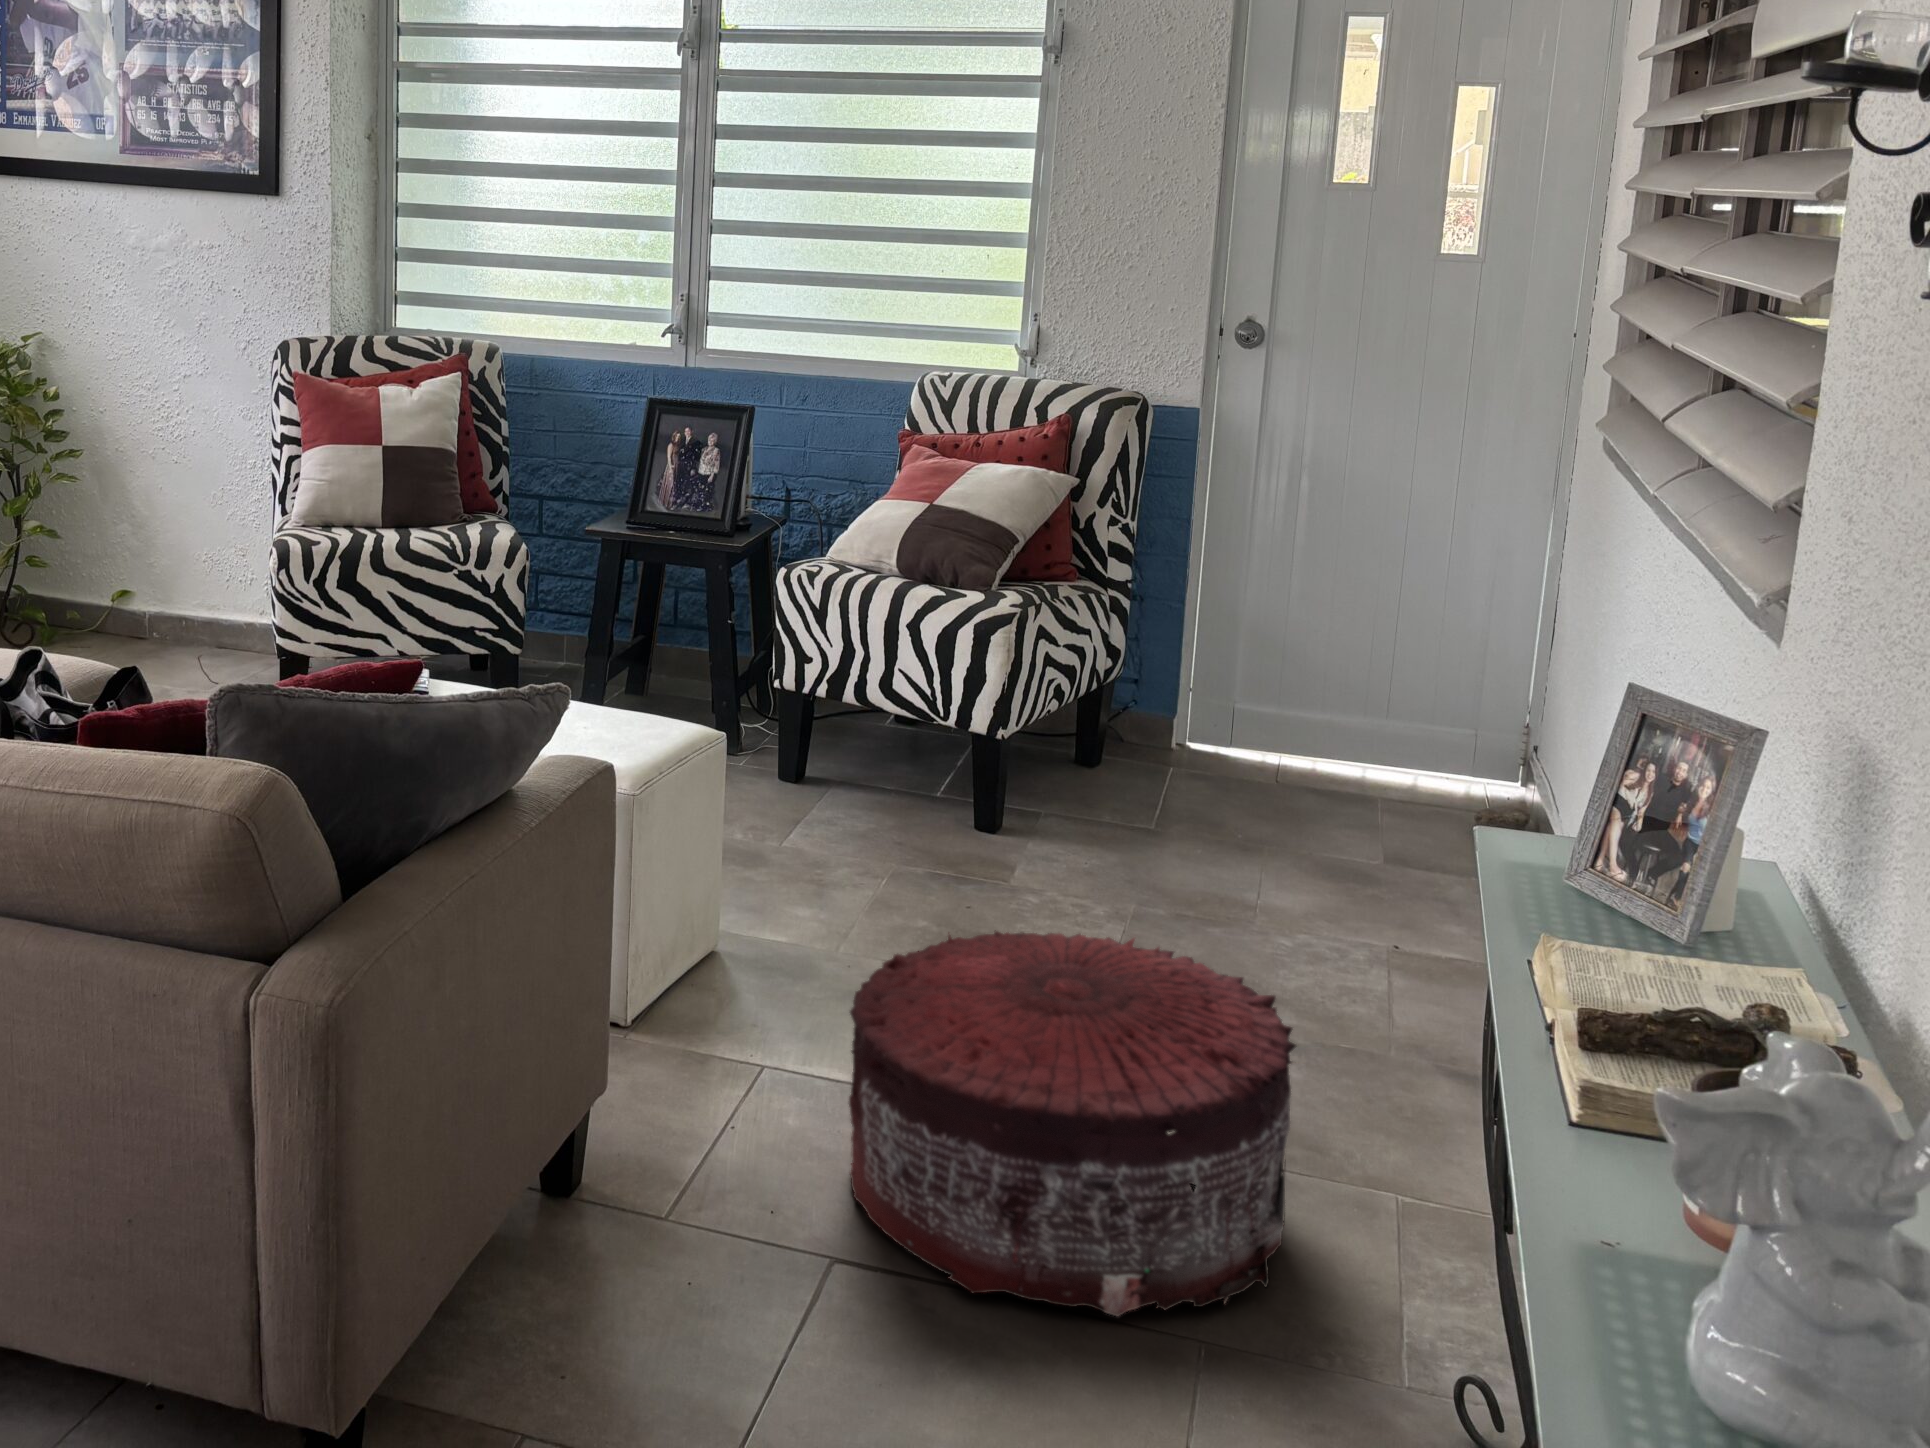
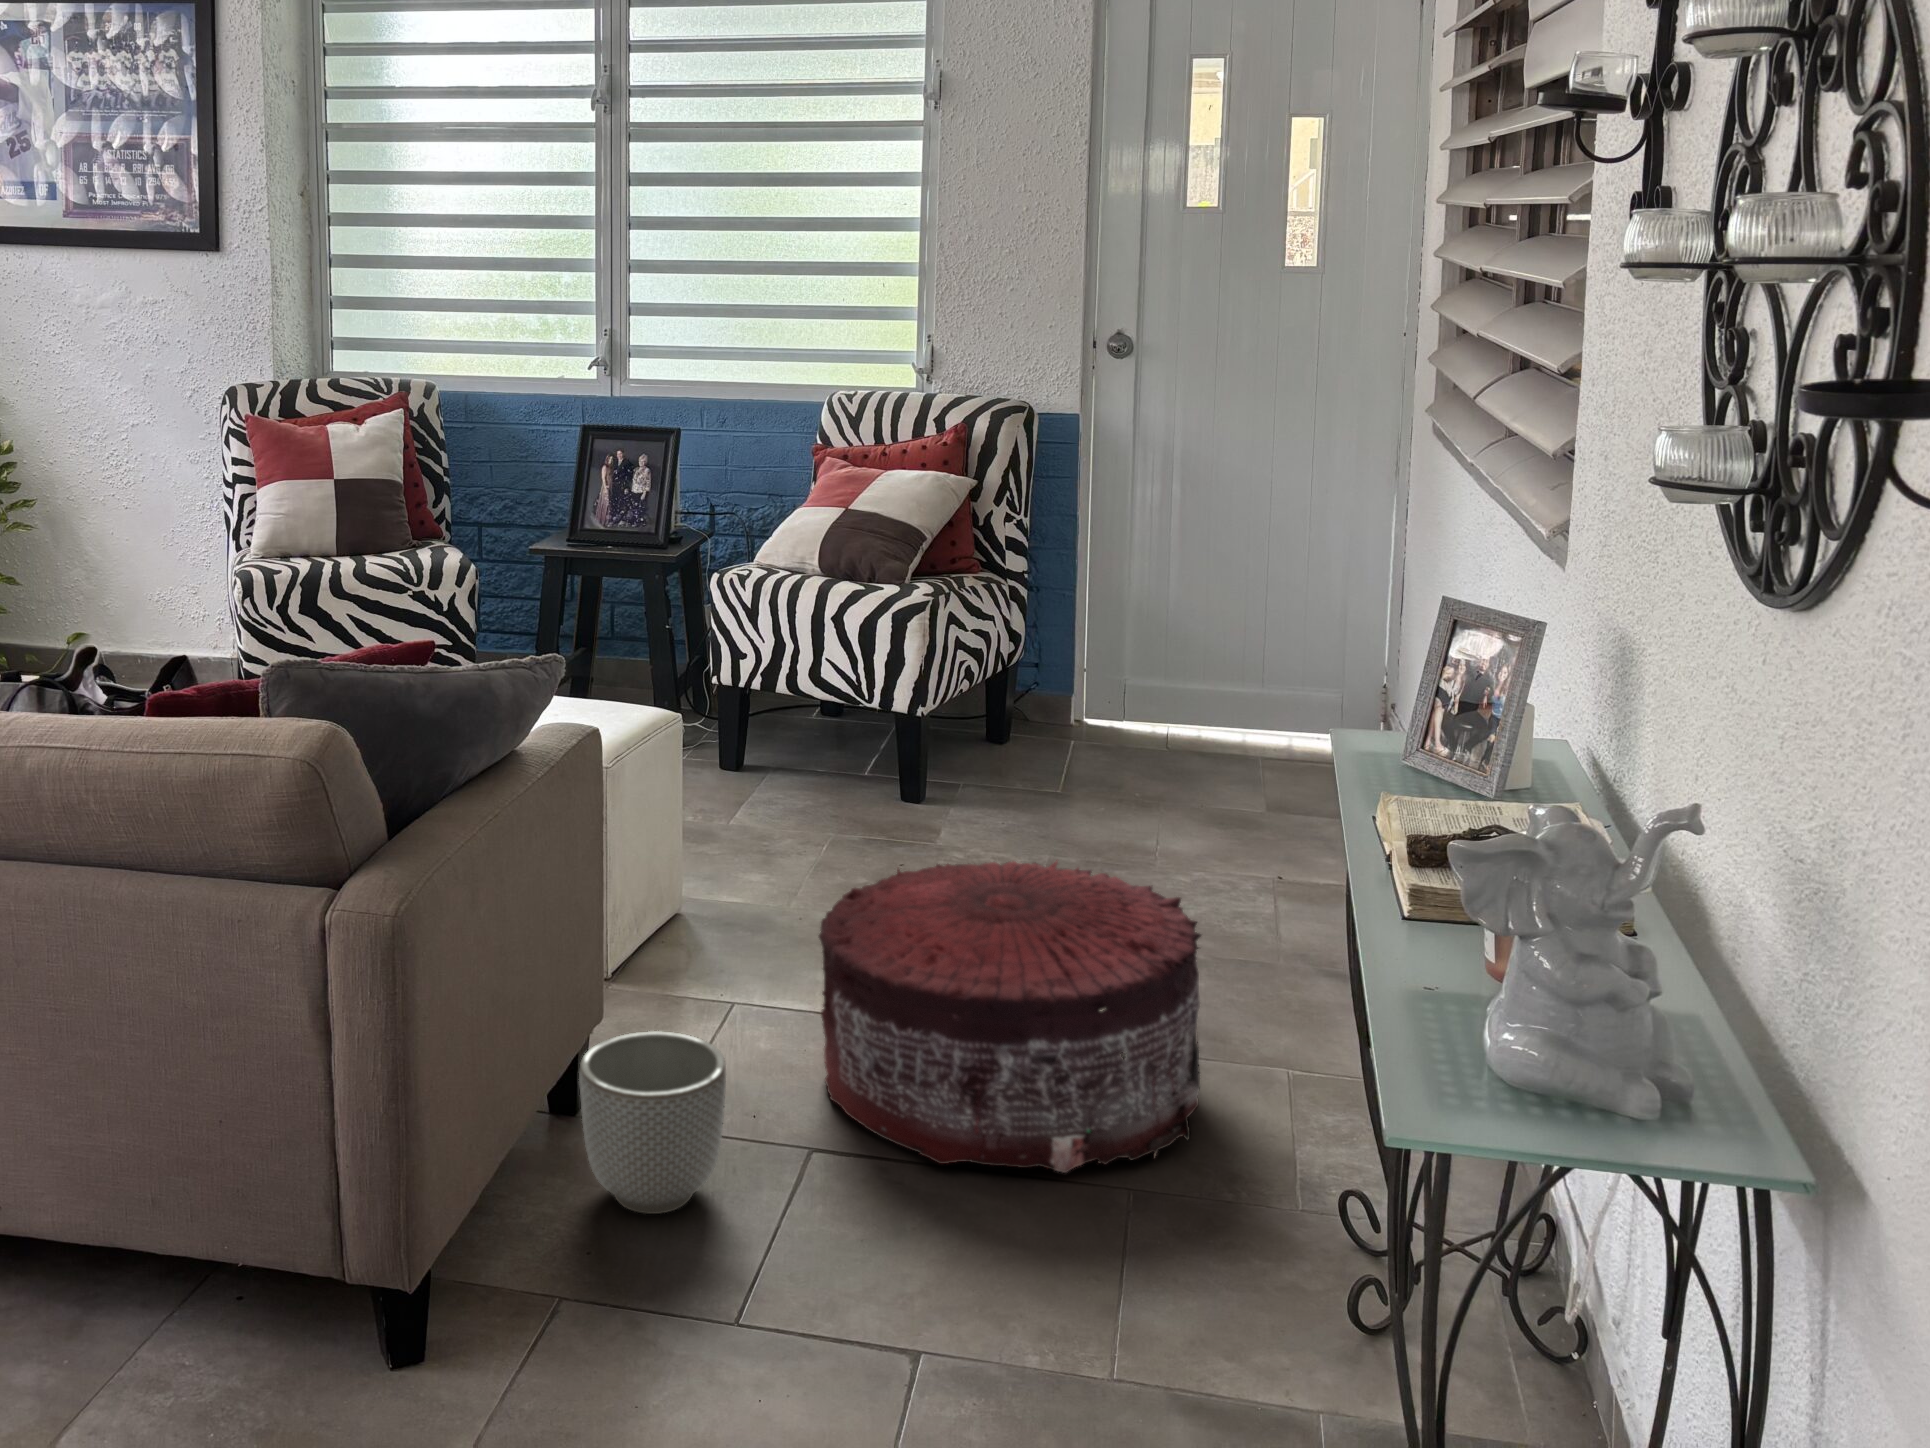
planter: none [559,1115,727,1328] -> present [579,1031,726,1214]

